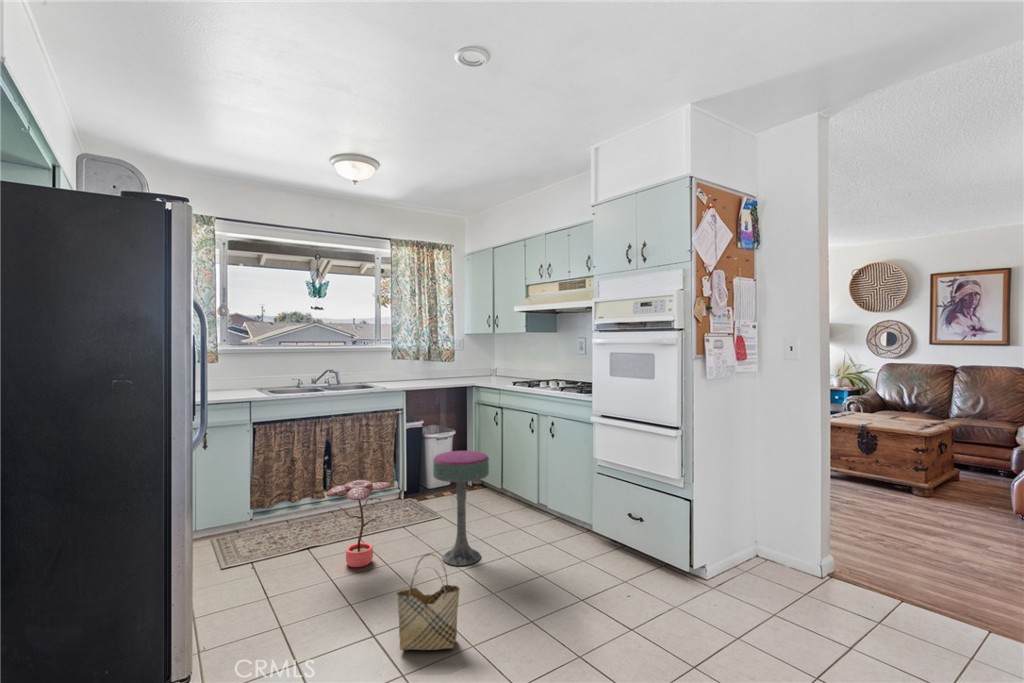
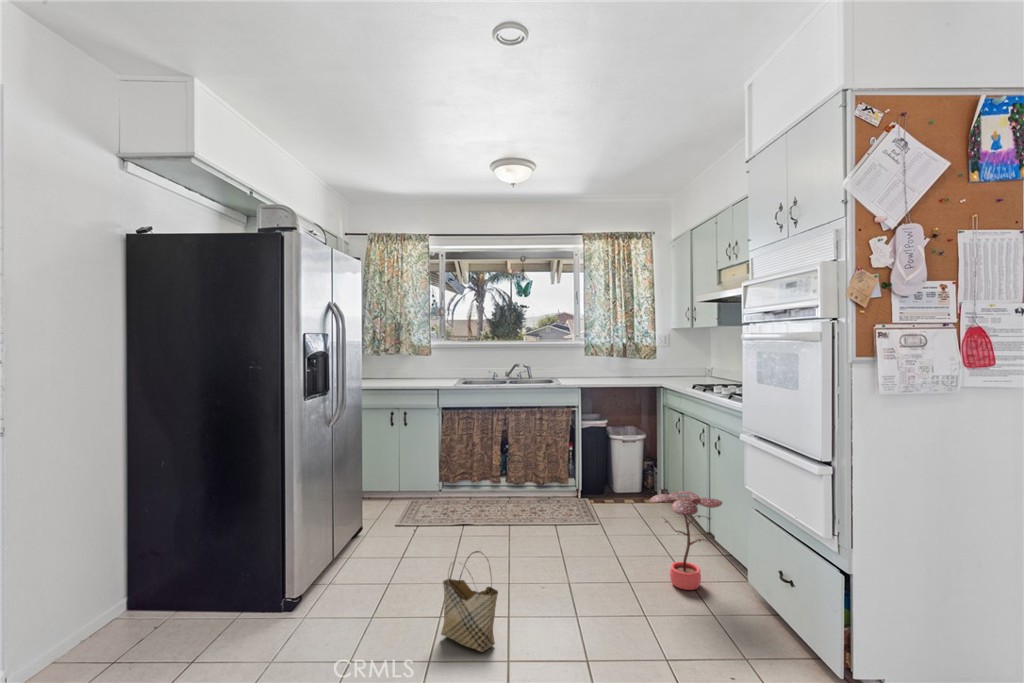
bar stool: present [433,451,489,566] -> none [546,455,606,579]
potted plant: present [326,480,391,567] -> present [649,491,722,590]

